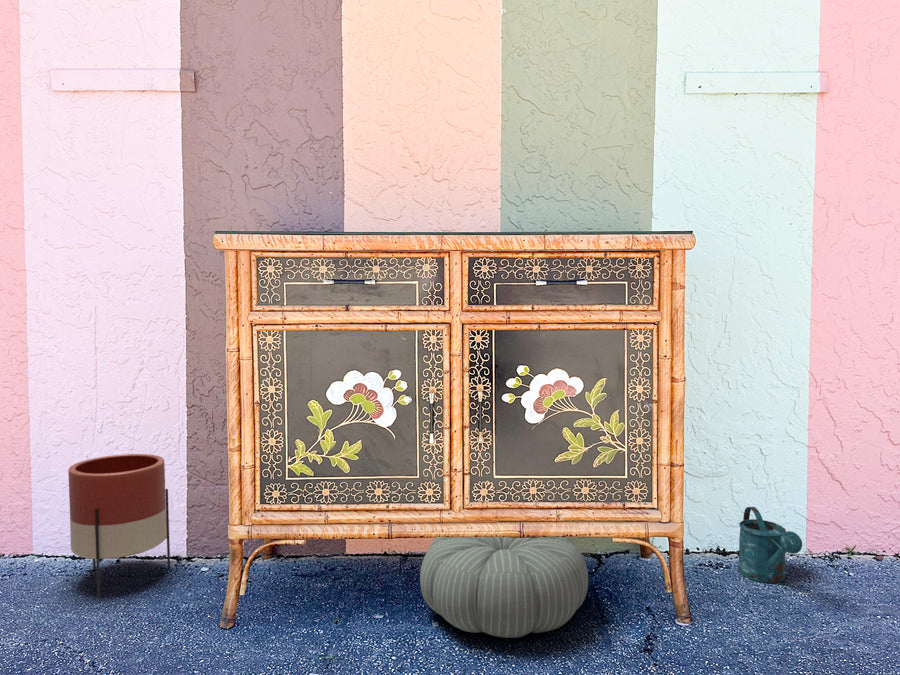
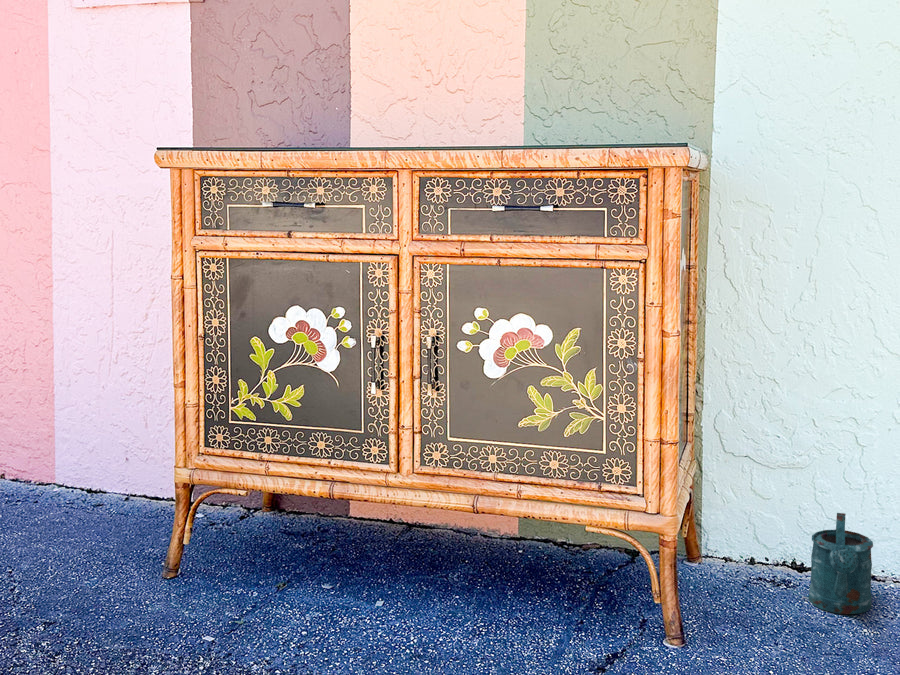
planter: present [68,454,170,599] -> none [52,386,159,532]
pouf: present [420,537,588,638] -> none [370,494,568,623]

